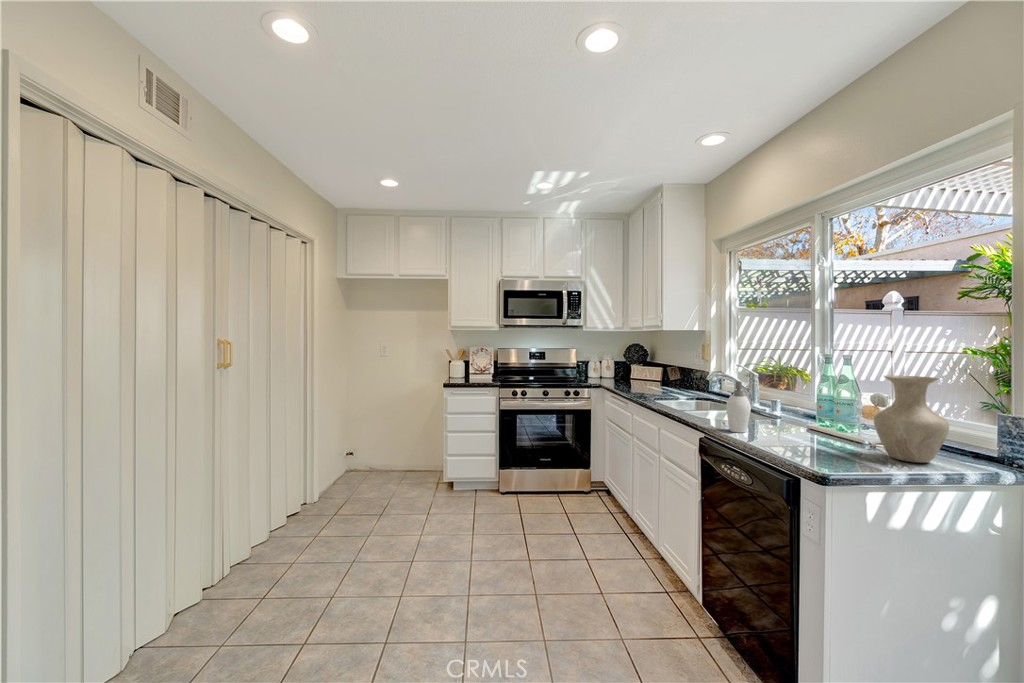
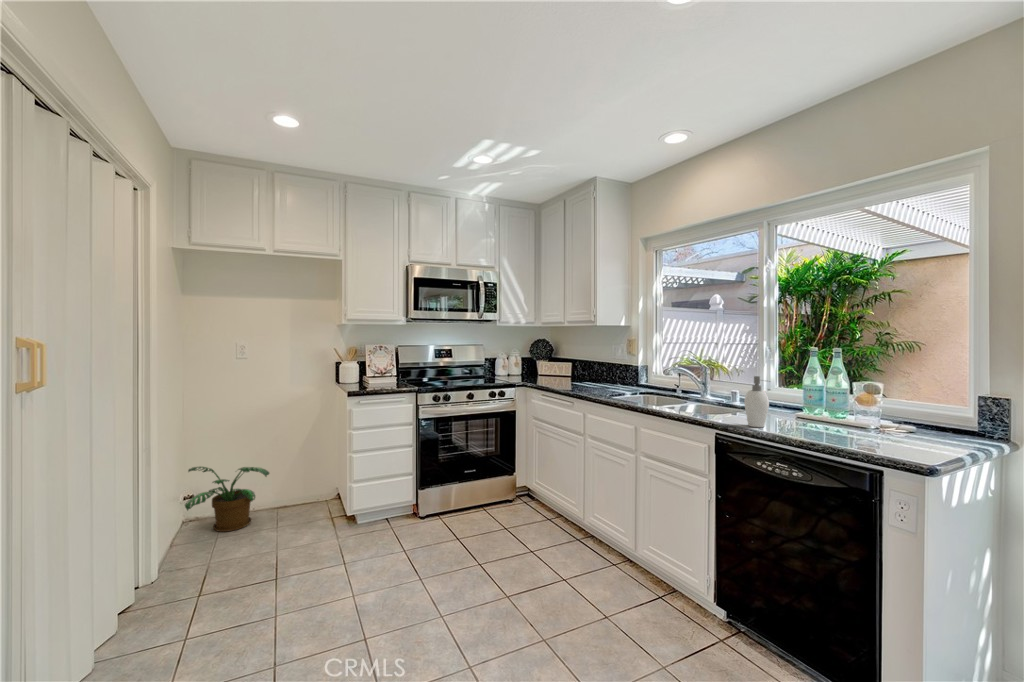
vase: present [874,376,949,463] -> none [898,366,967,443]
potted plant: none [343,433,395,482] -> present [185,466,269,532]

